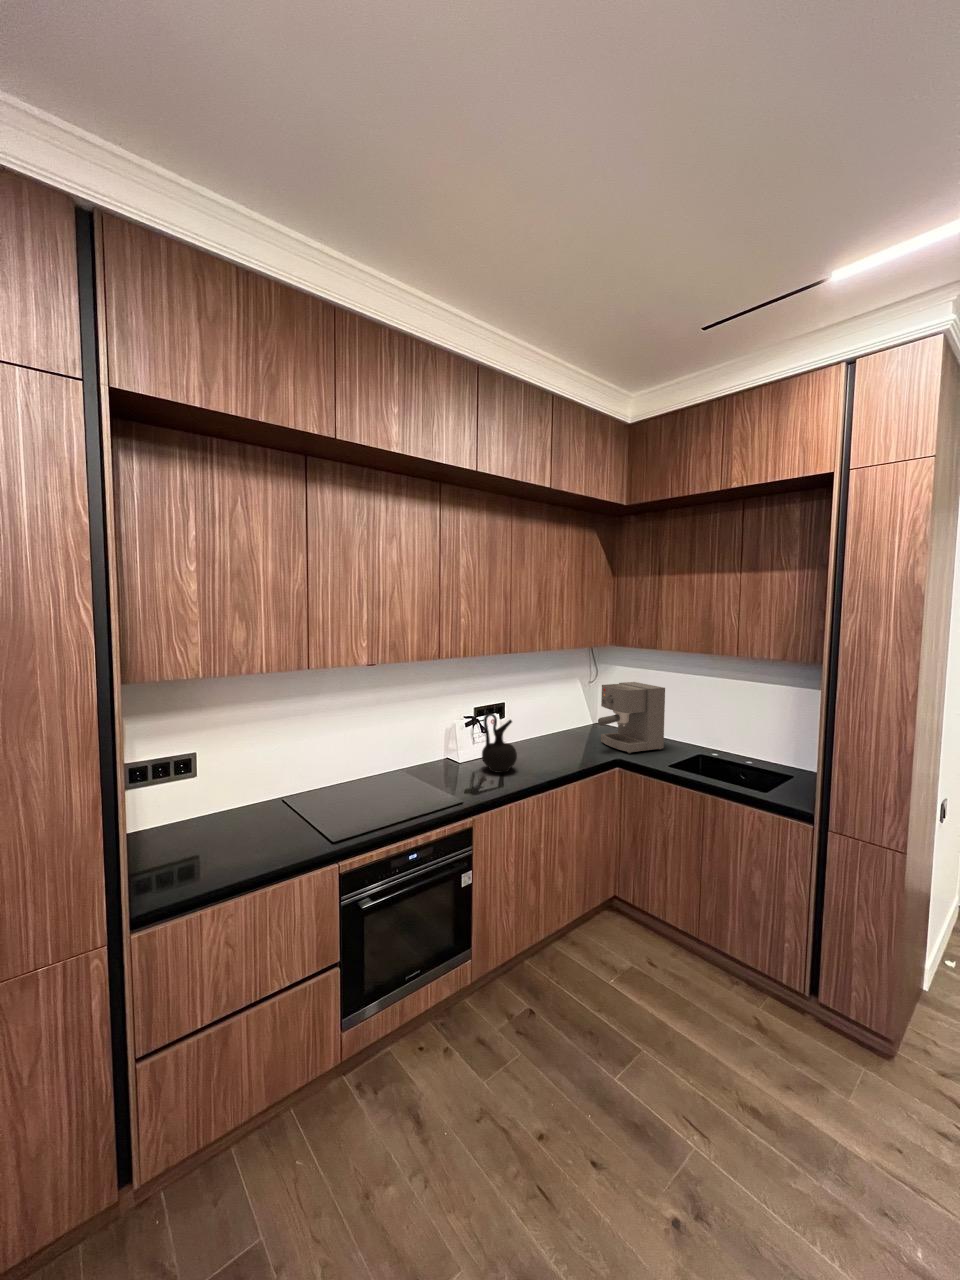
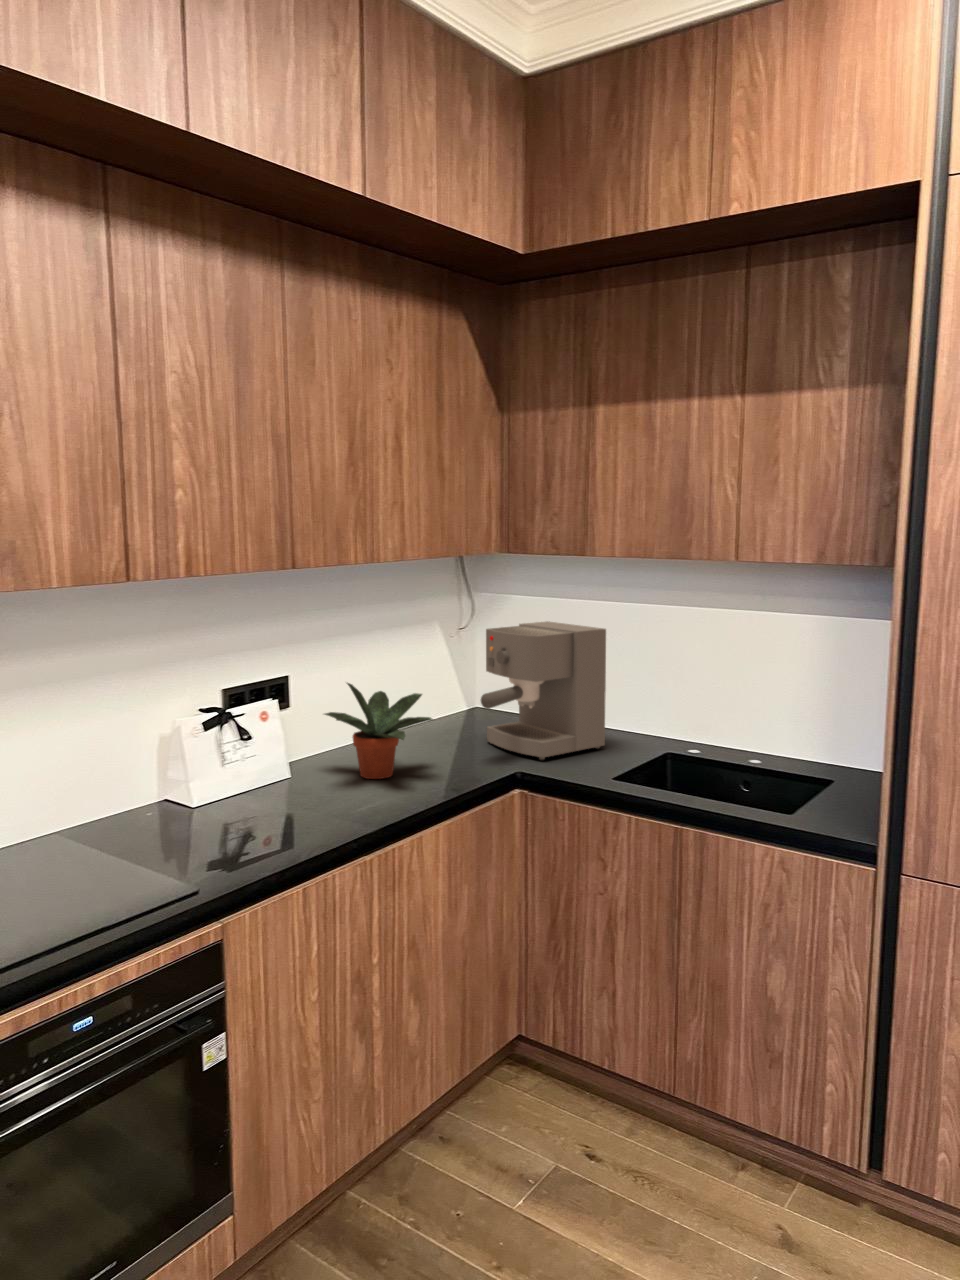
potted plant: none [520,708,575,757] -> present [325,683,433,779]
ceramic jug: present [482,713,517,773] -> none [240,695,316,819]

